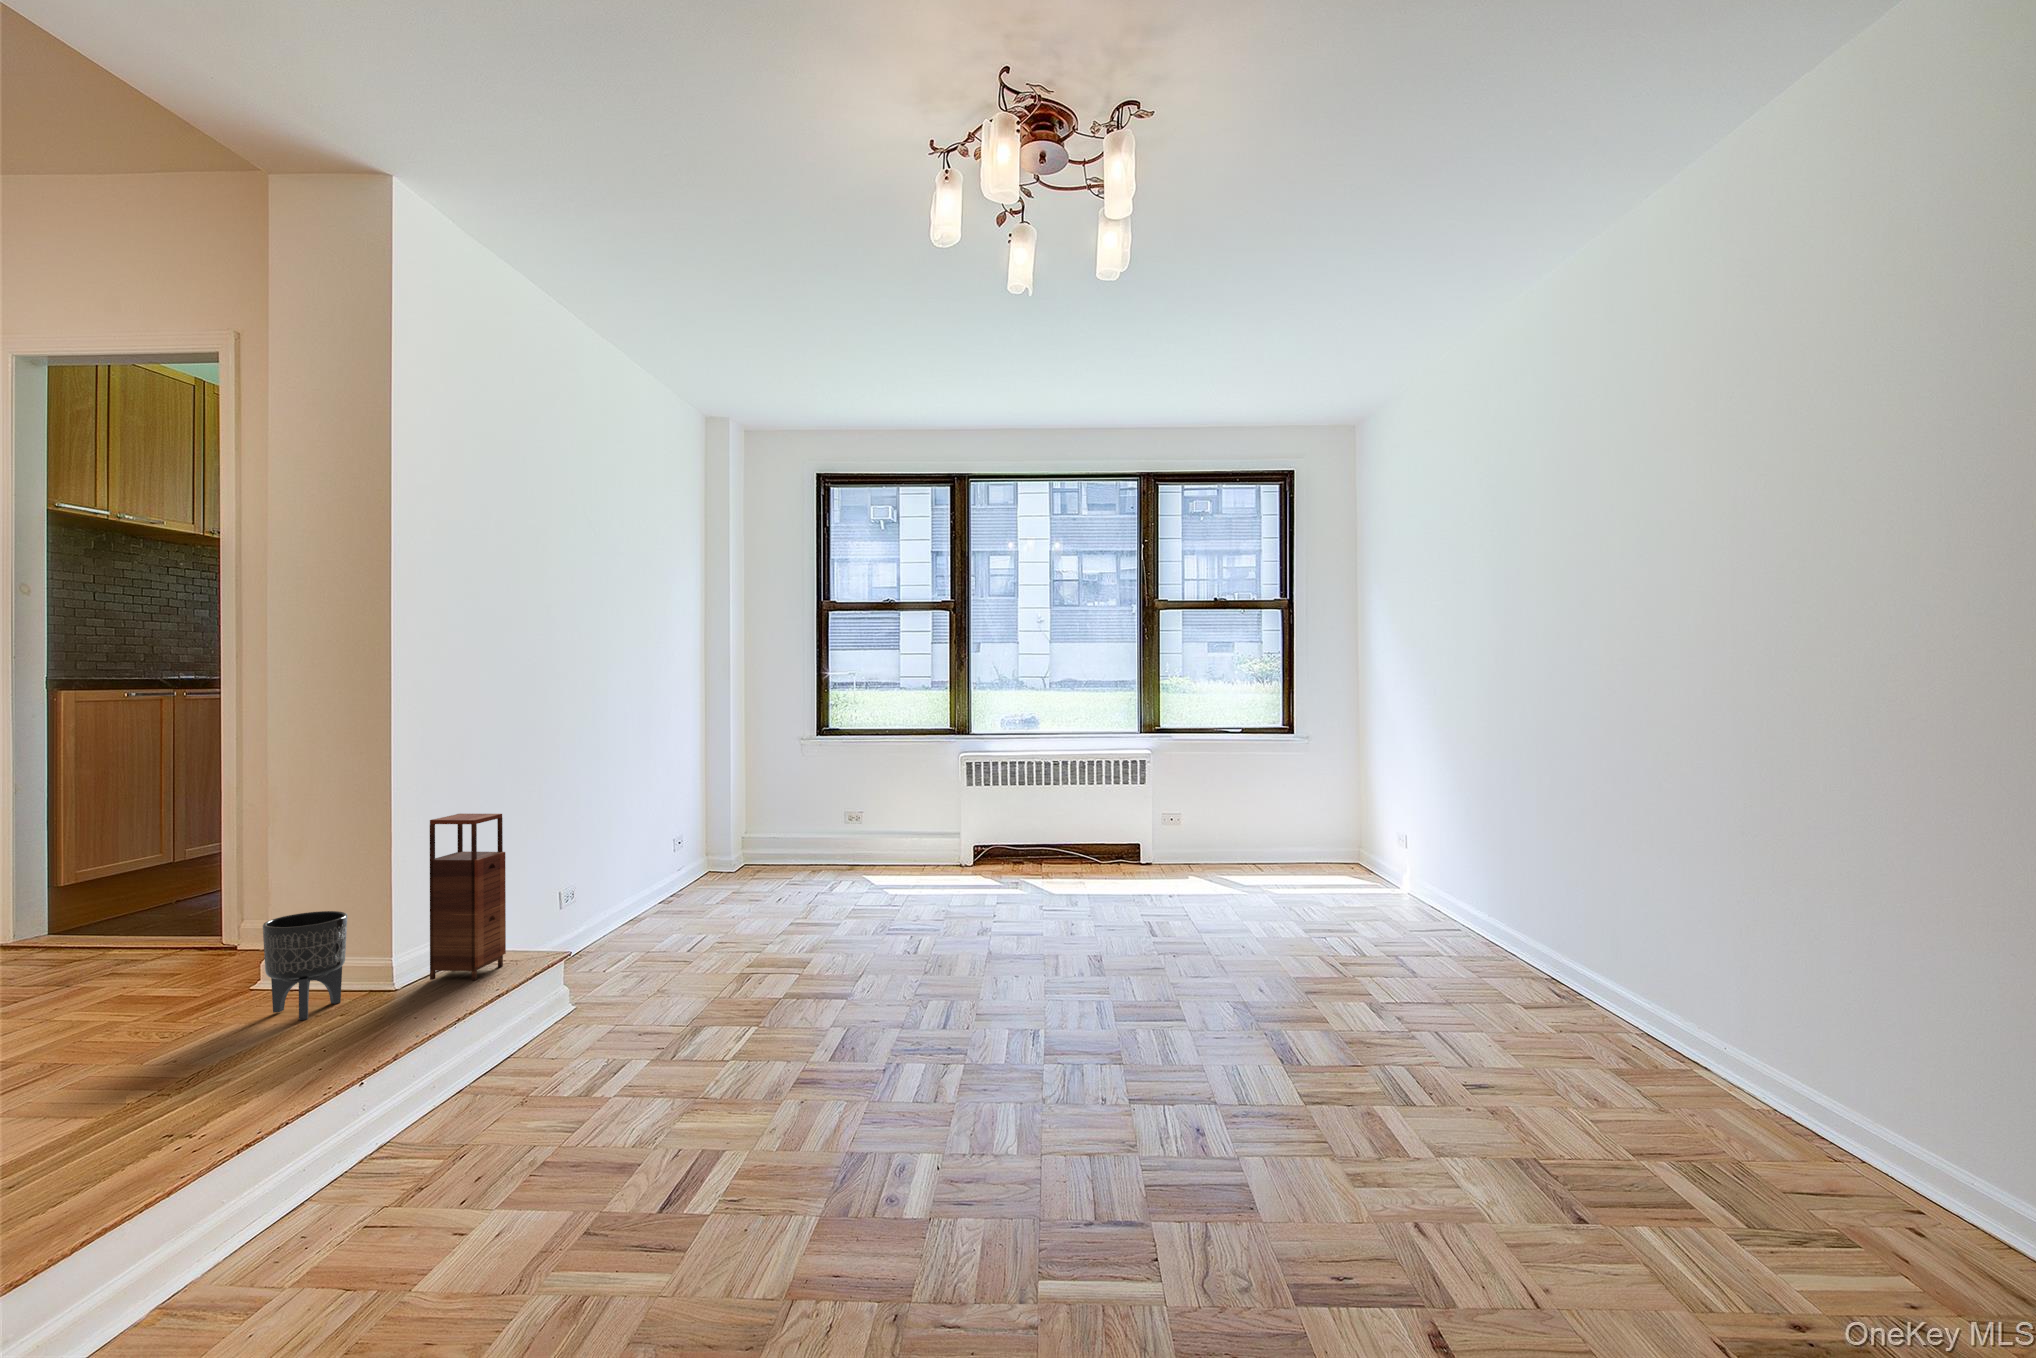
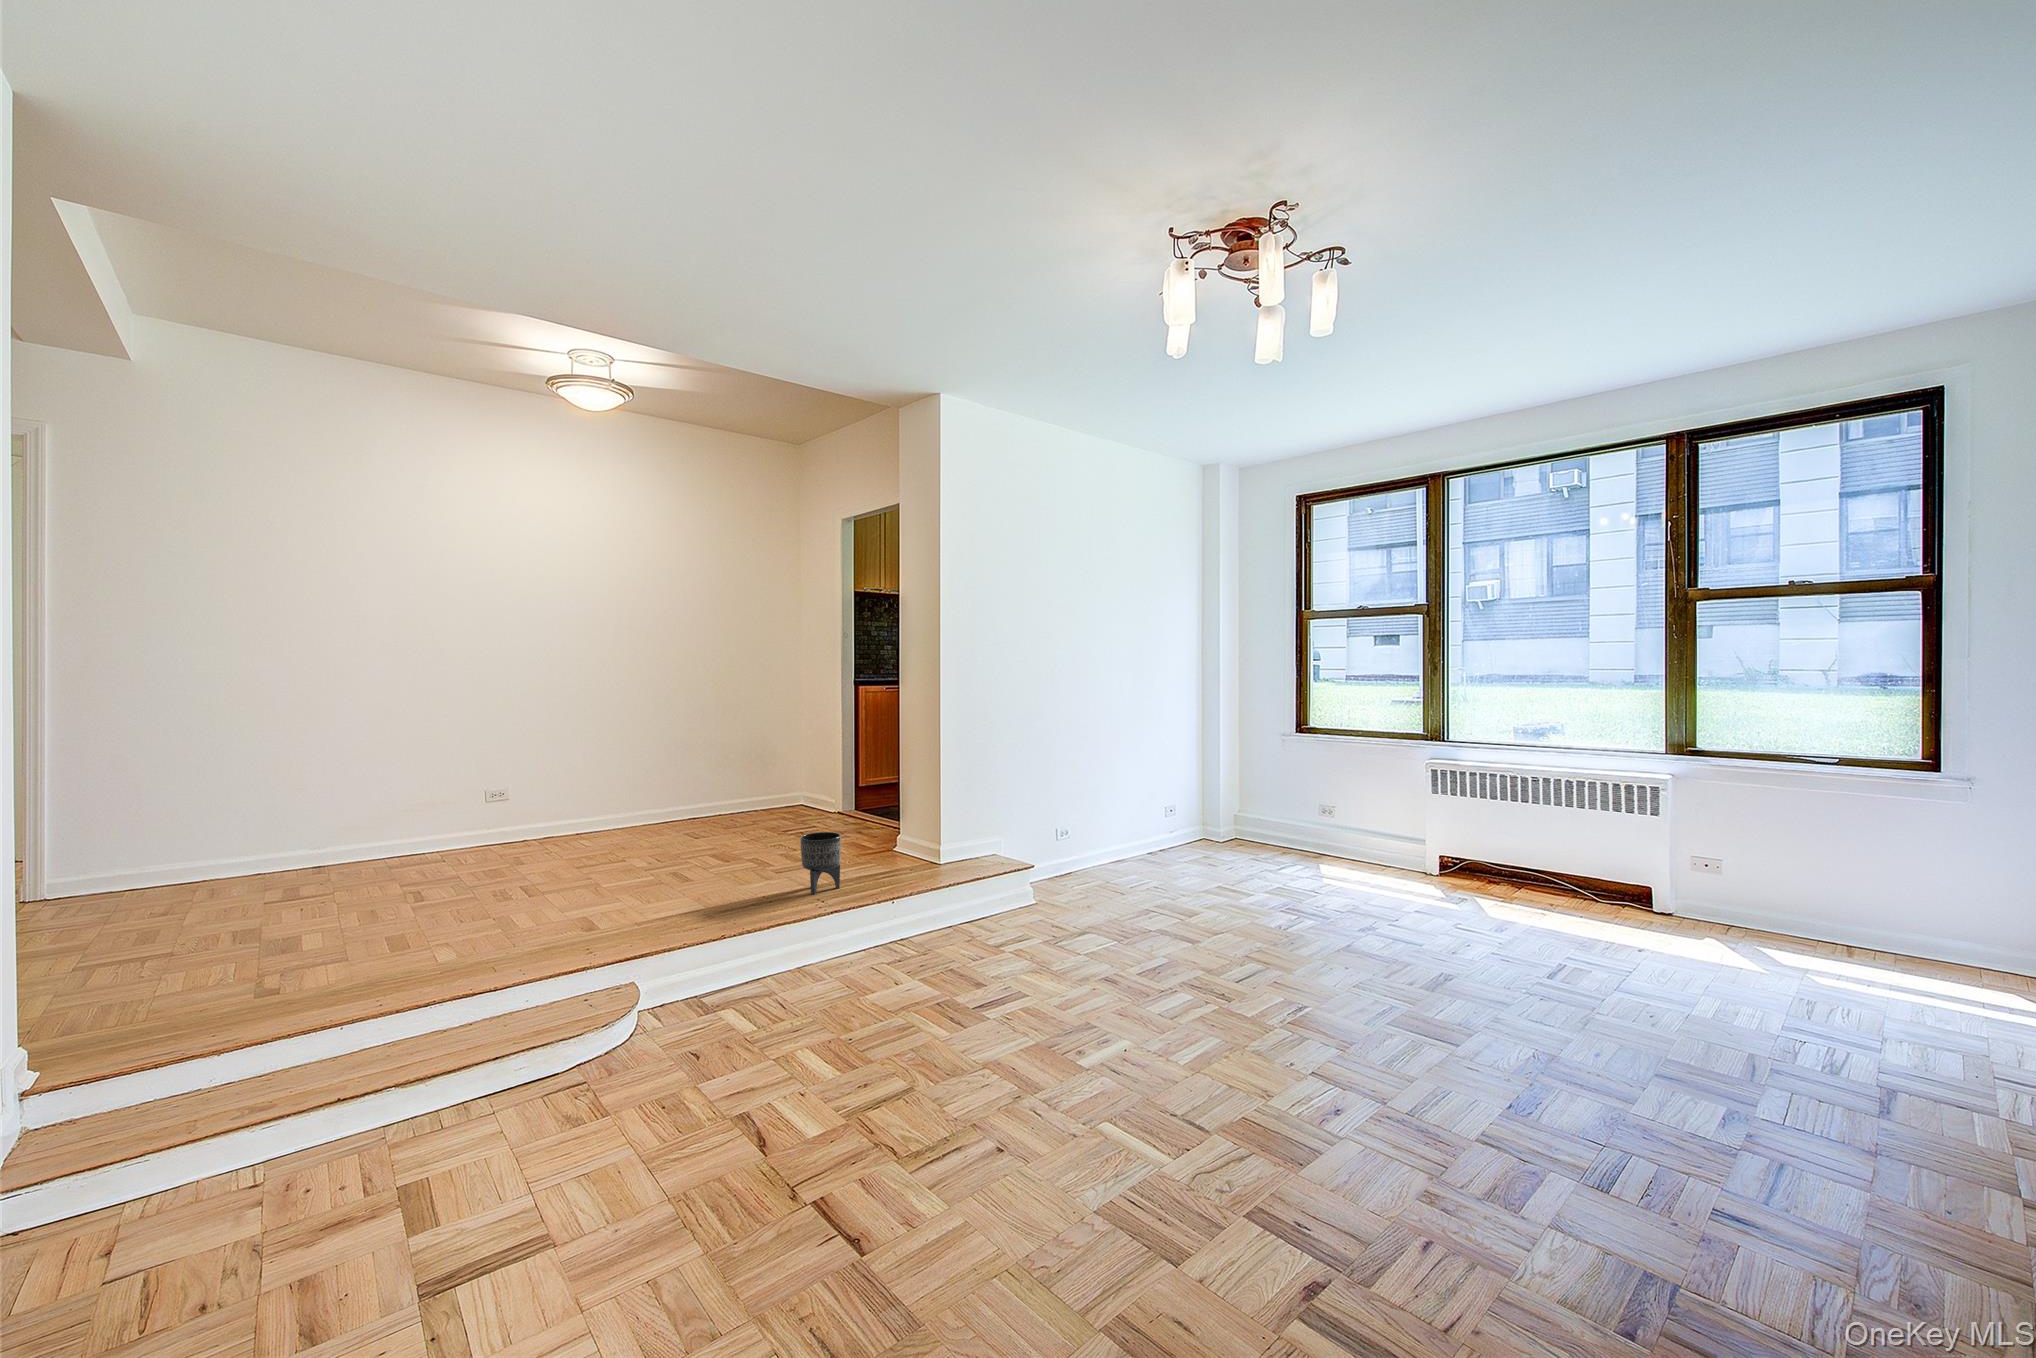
storage cabinet: present [430,814,506,980] -> none [885,782,929,891]

